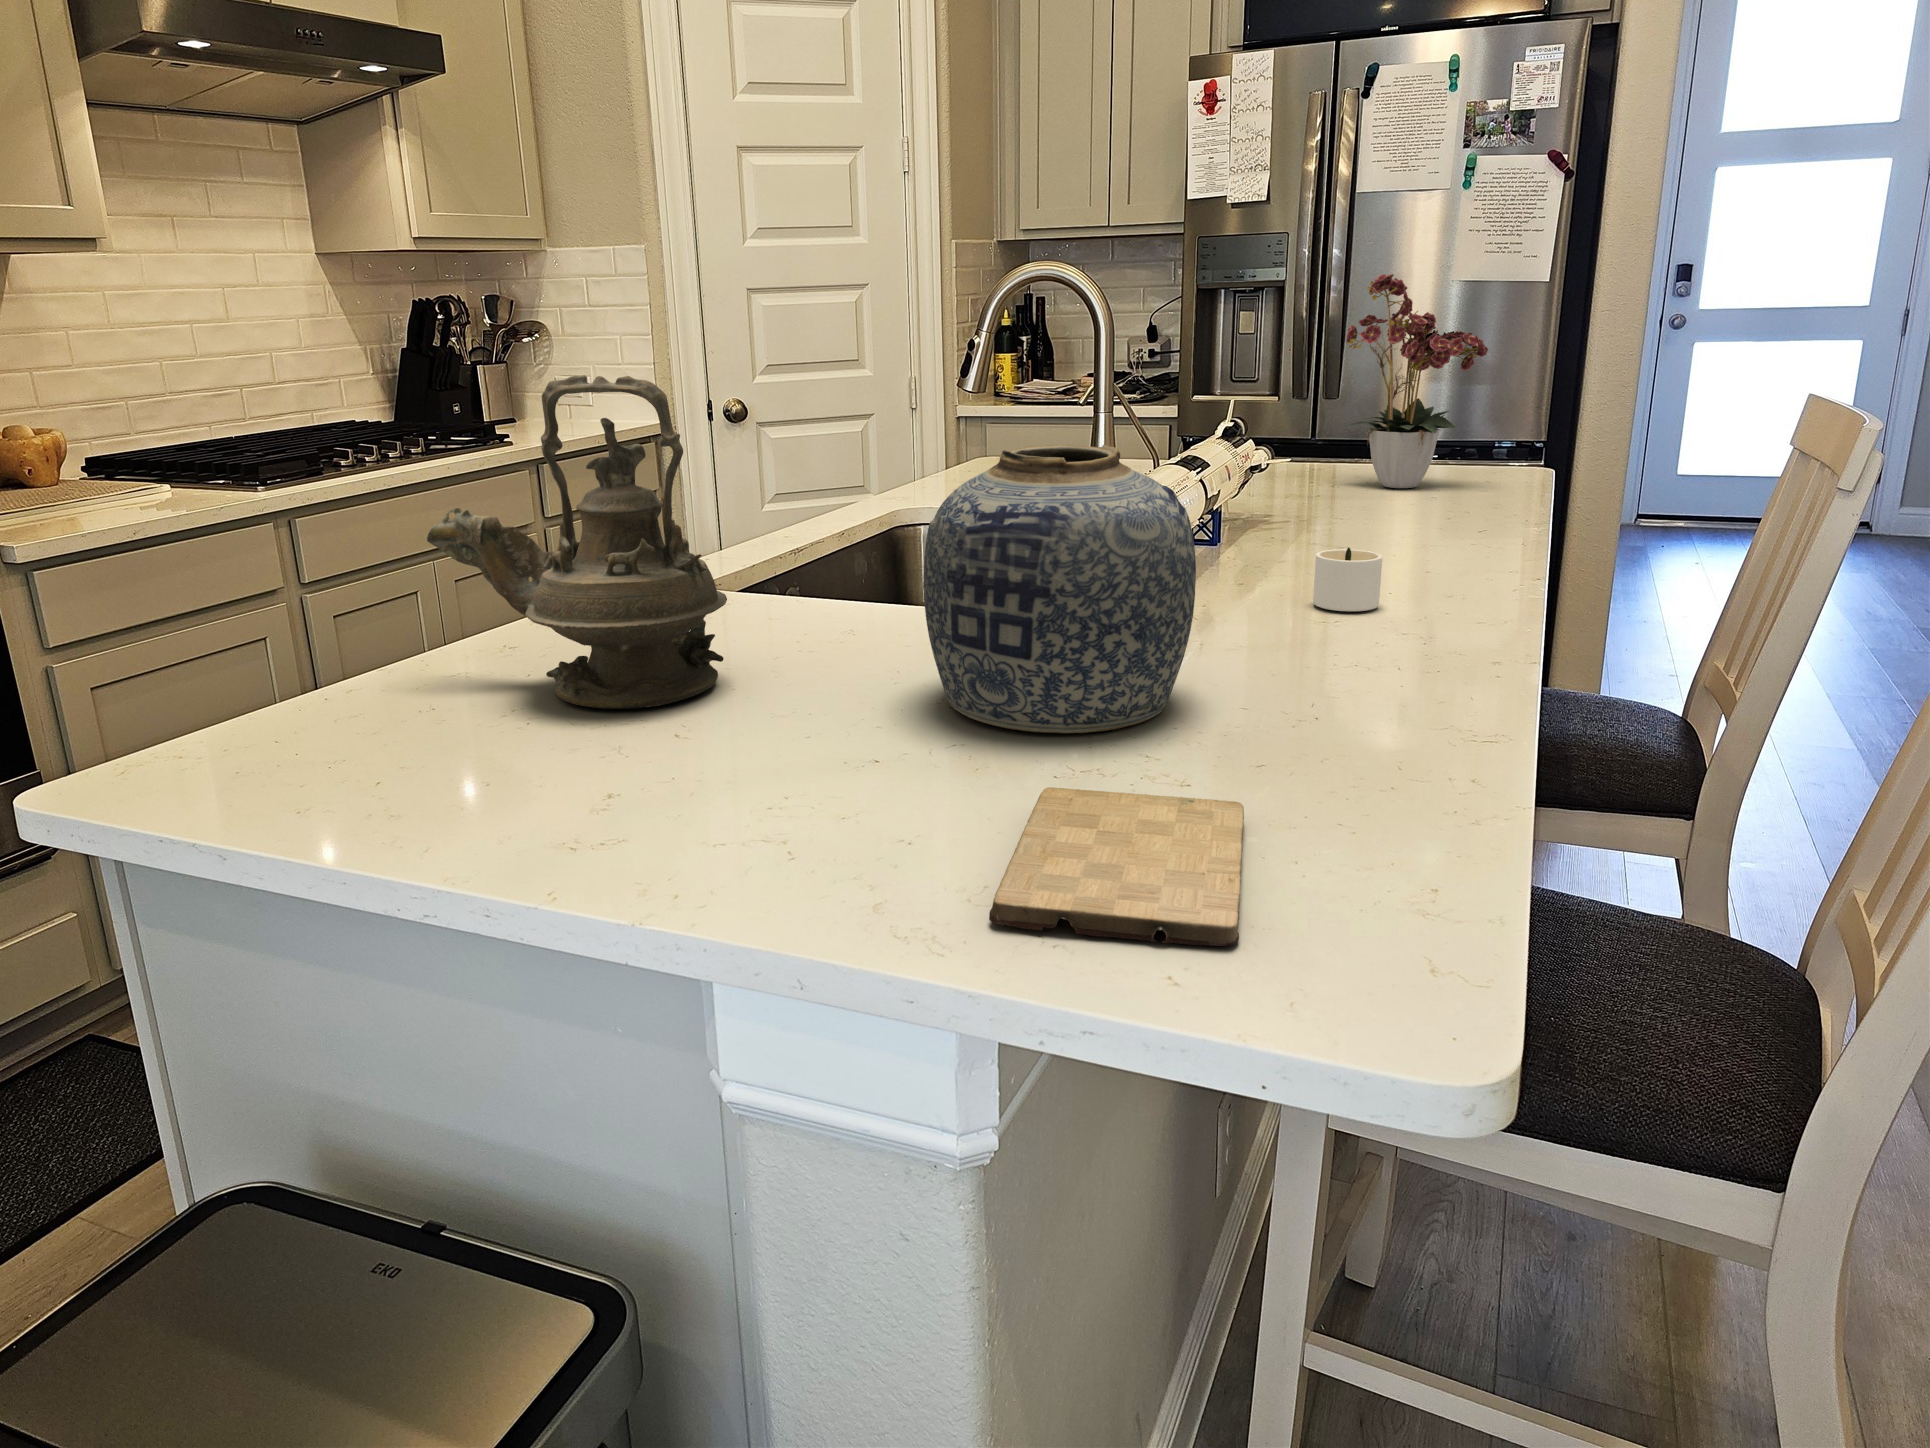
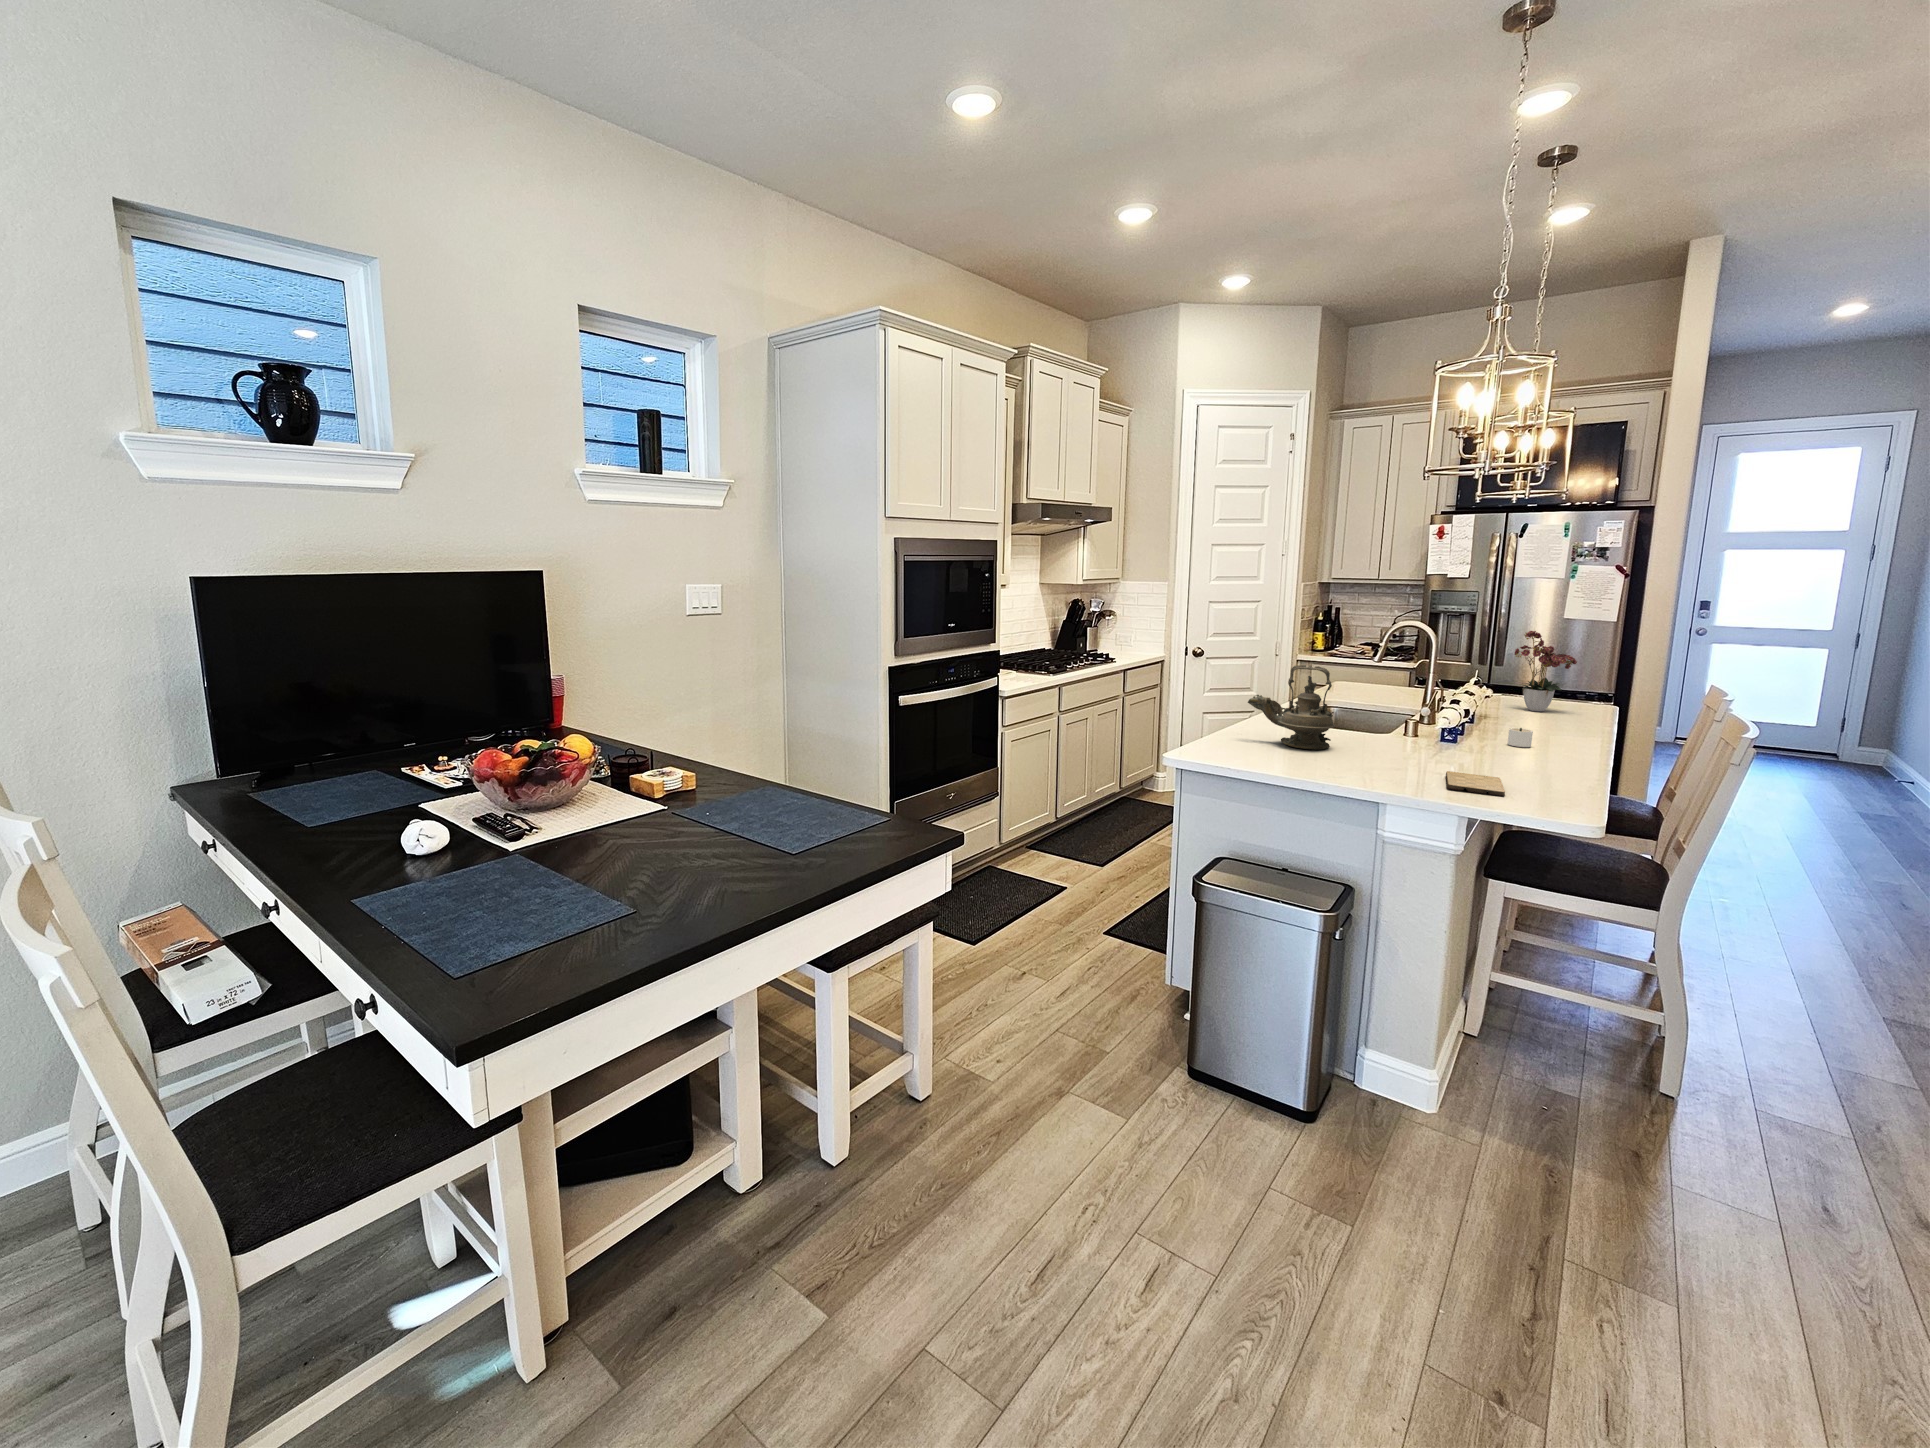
vase: present [924,445,1196,733] -> none [1399,692,1480,765]

